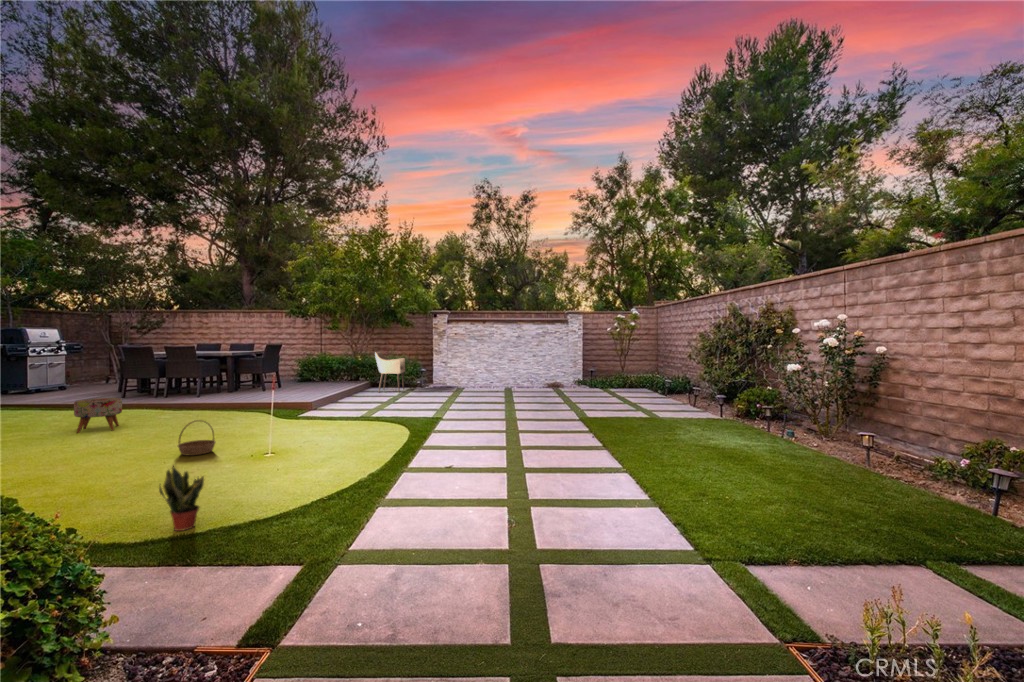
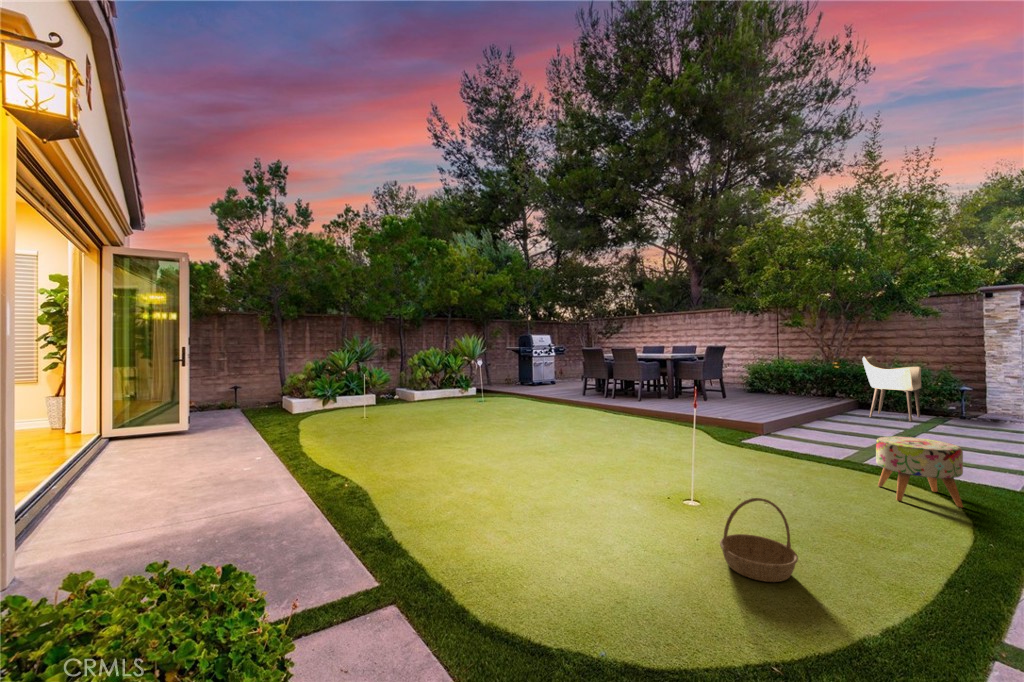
ottoman: present [74,398,122,433] -> present [876,436,963,508]
basket: present [178,420,216,455] -> present [720,498,798,582]
potted plant: present [159,467,204,531] -> none [486,511,554,622]

